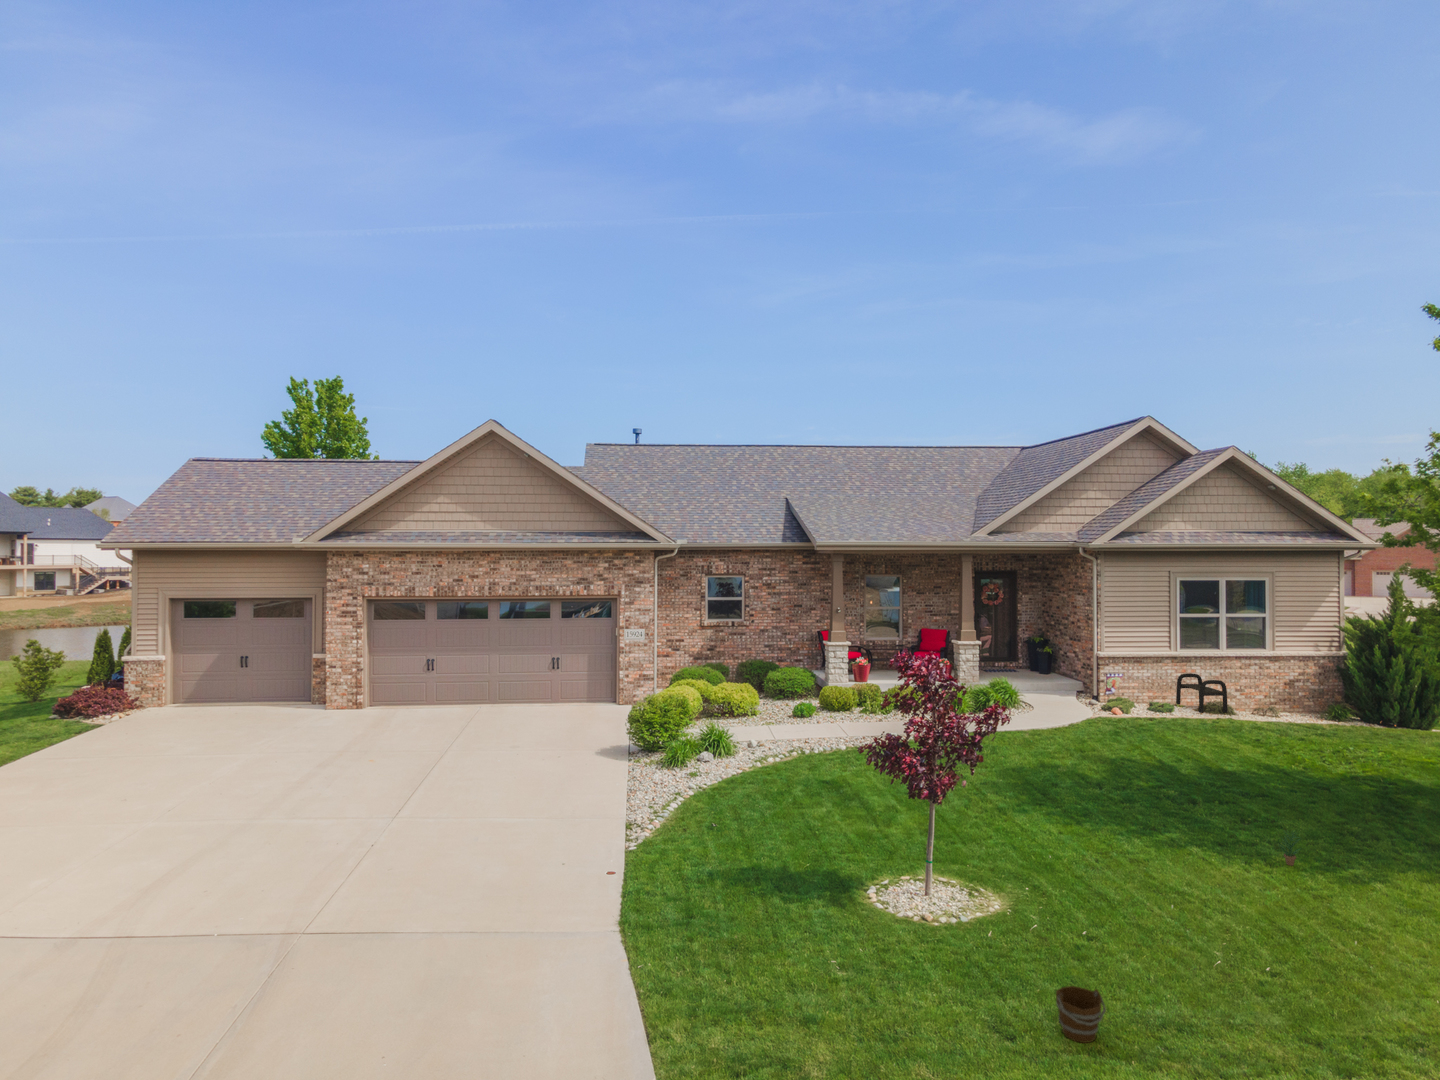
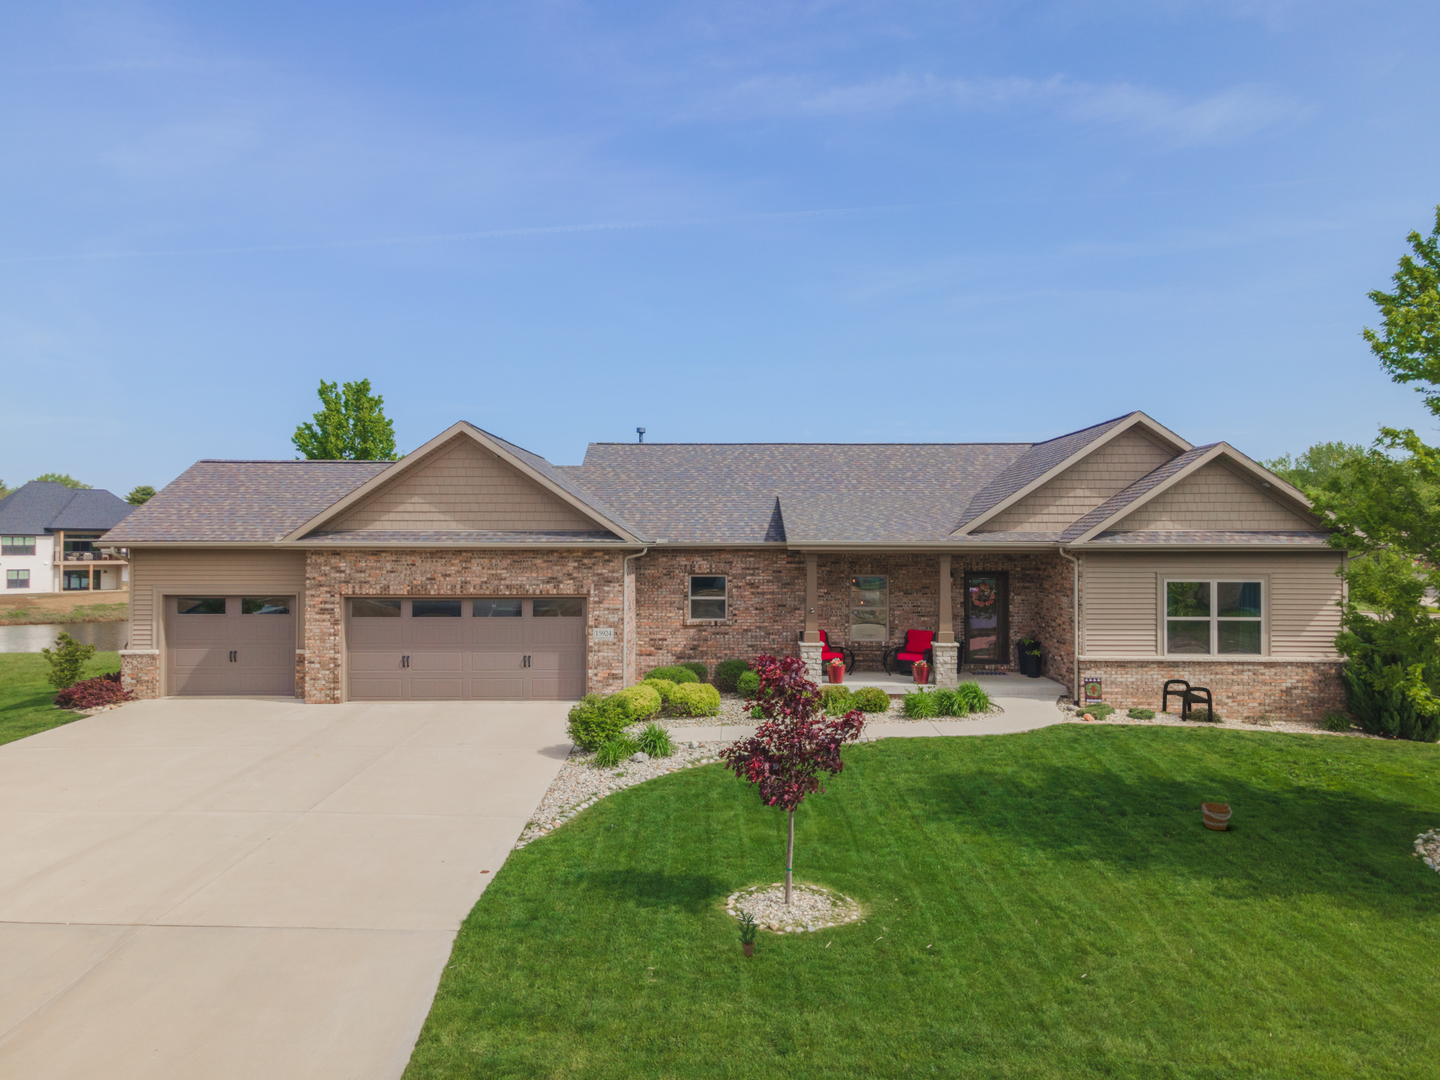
potted plant: present [1279,830,1301,866] -> present [737,911,758,956]
bucket: present [1056,986,1106,1043] -> present [1202,803,1232,830]

